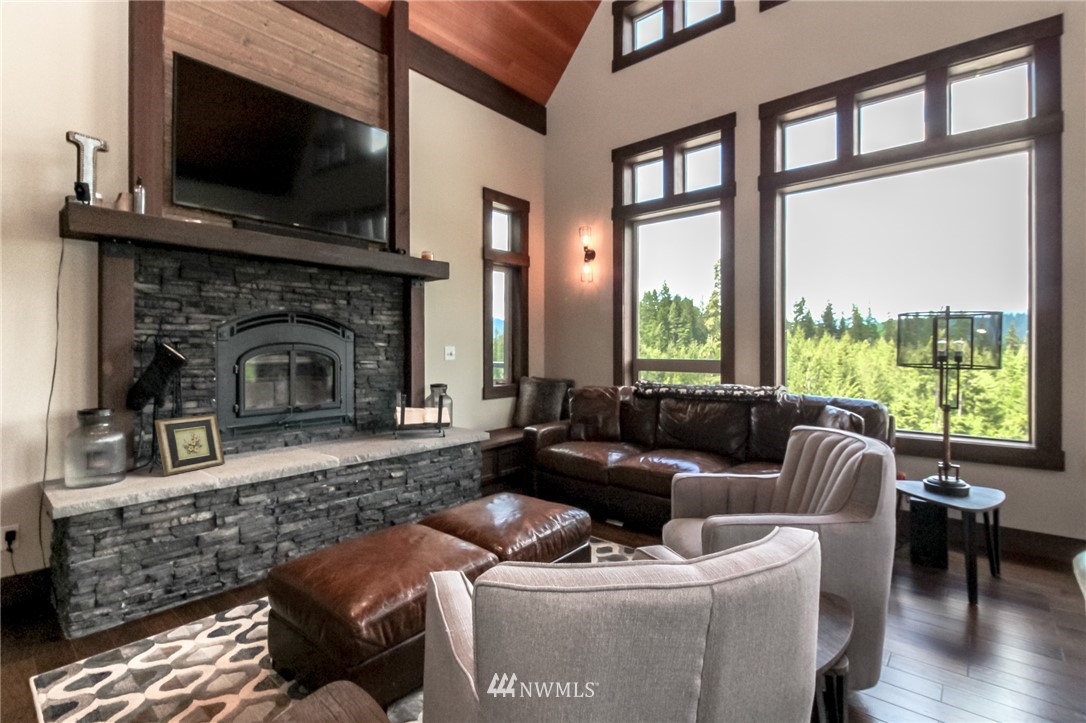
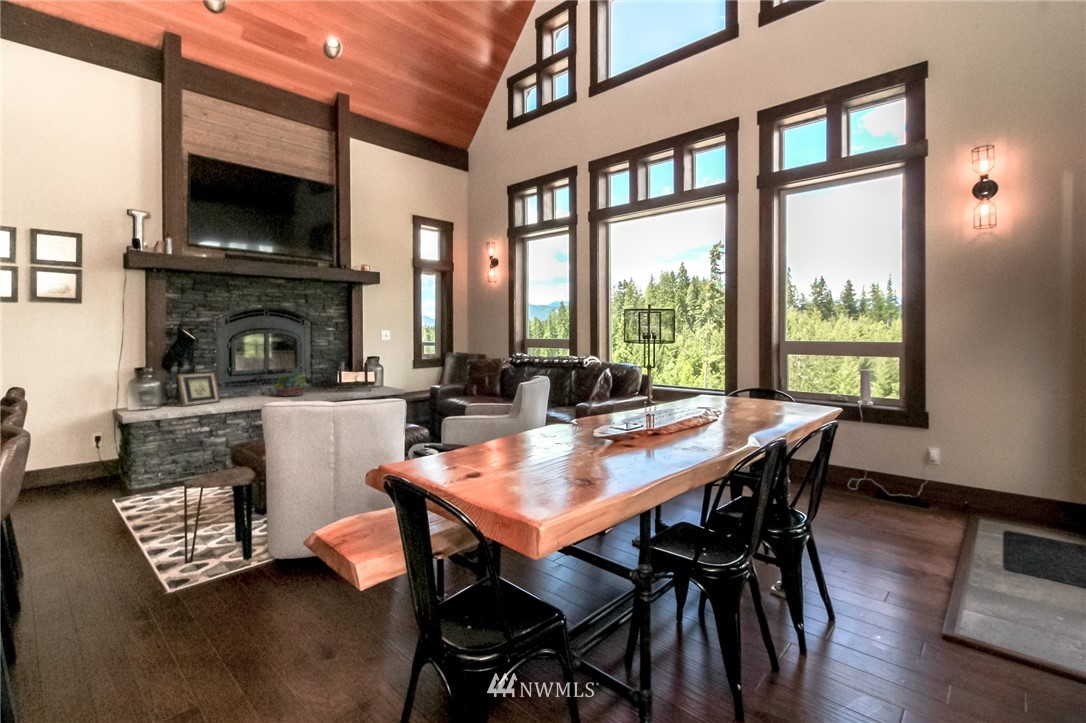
succulent planter: none [304,405,355,450] -> present [274,369,306,396]

